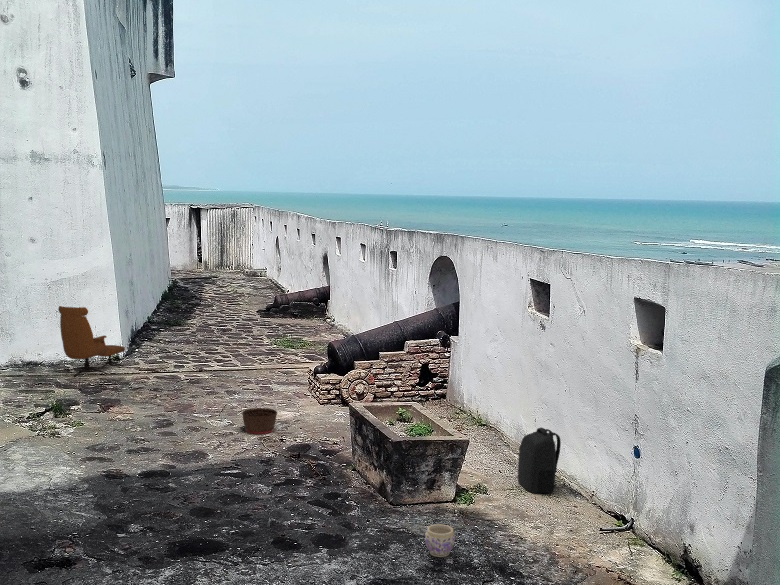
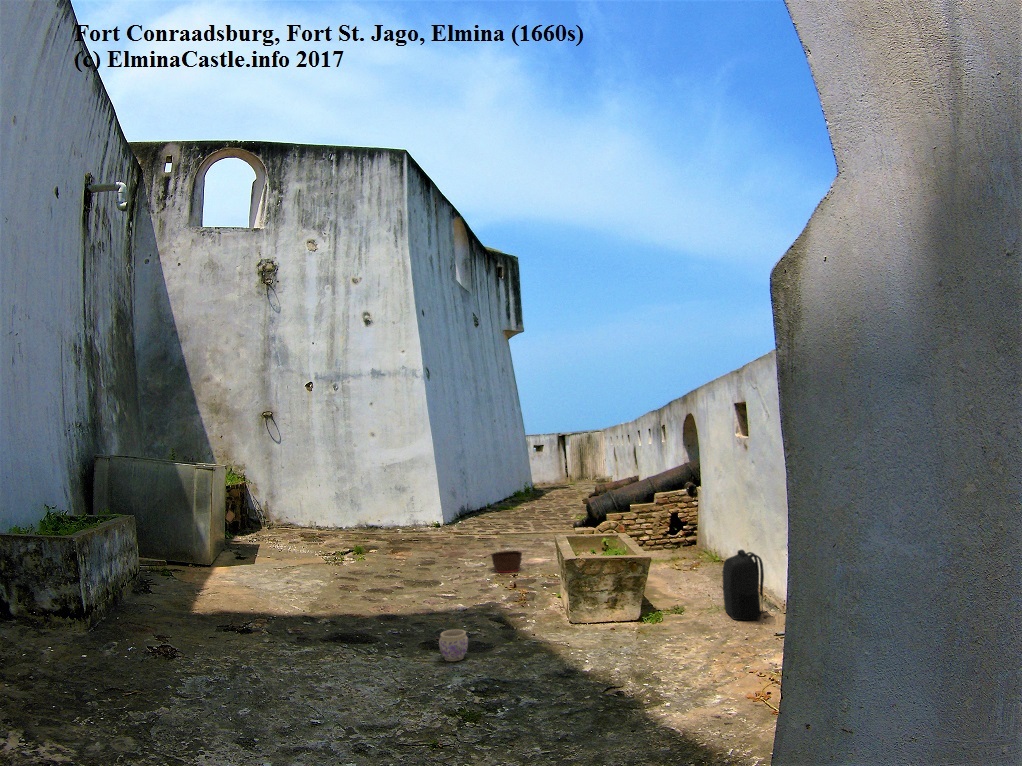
lounge chair: present [58,306,125,377] -> none [386,481,443,539]
planter: present [425,524,455,558] -> present [439,629,468,662]

